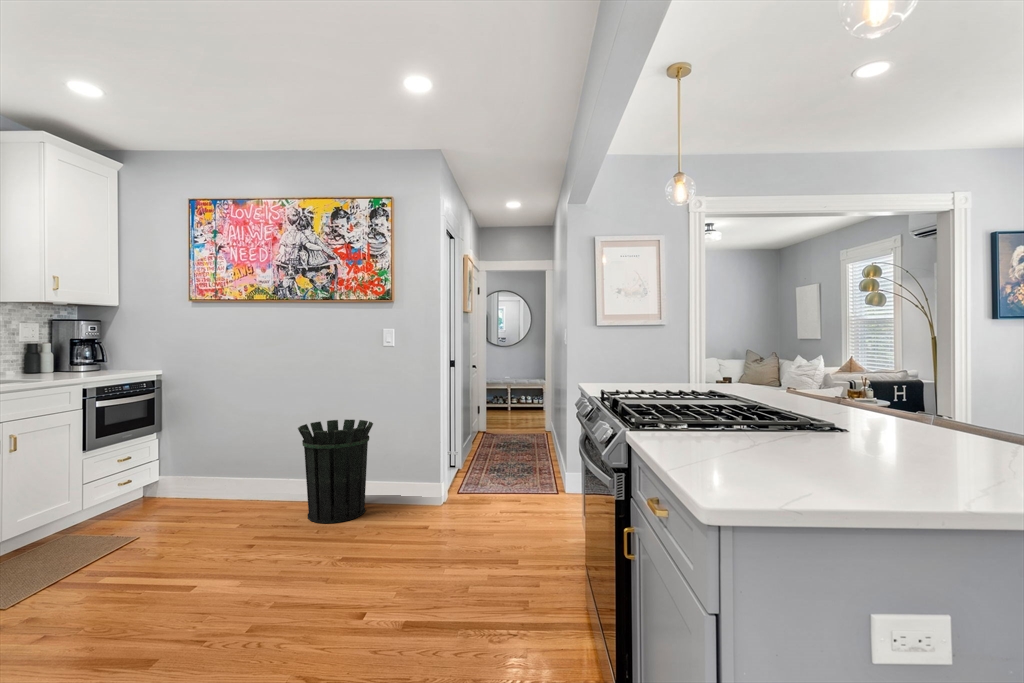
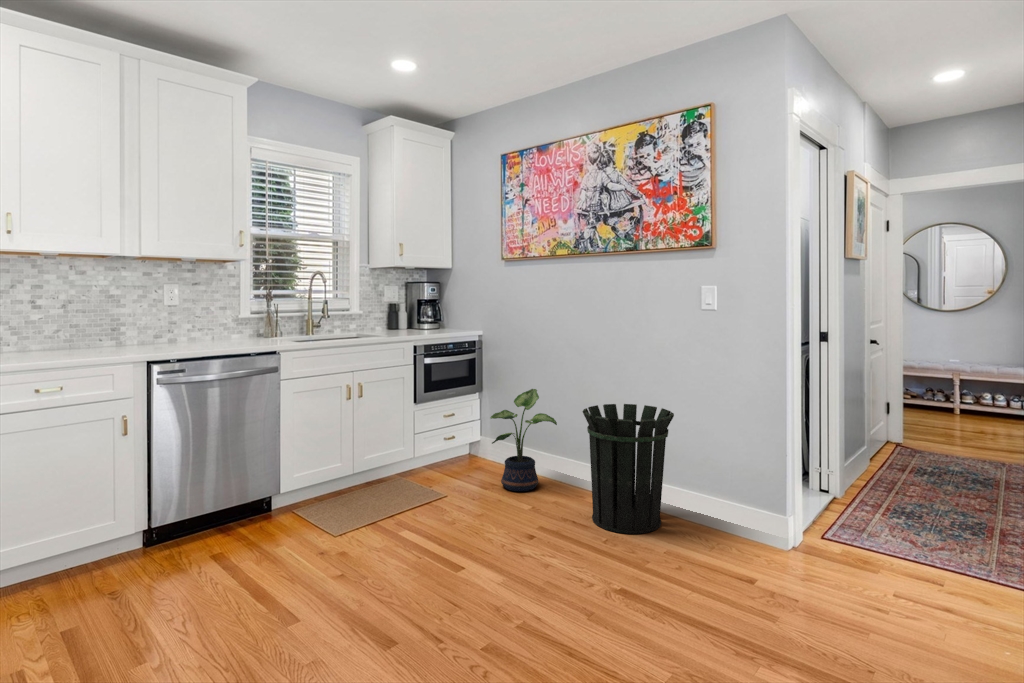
potted plant: none [190,419,264,516] -> present [490,389,557,491]

